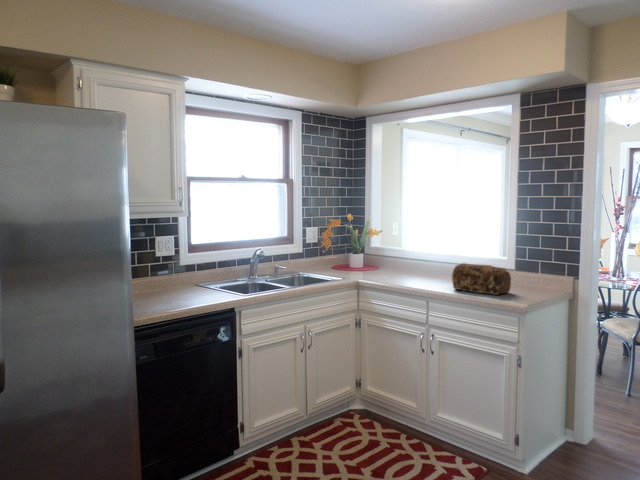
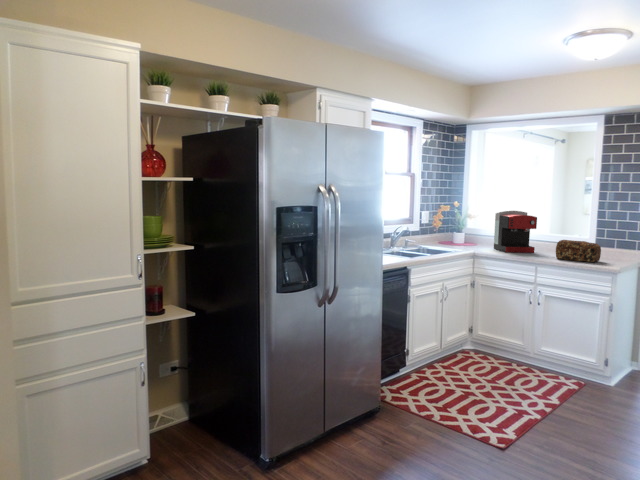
coffee maker: none [393,224,439,280] -> present [494,211,537,253]

